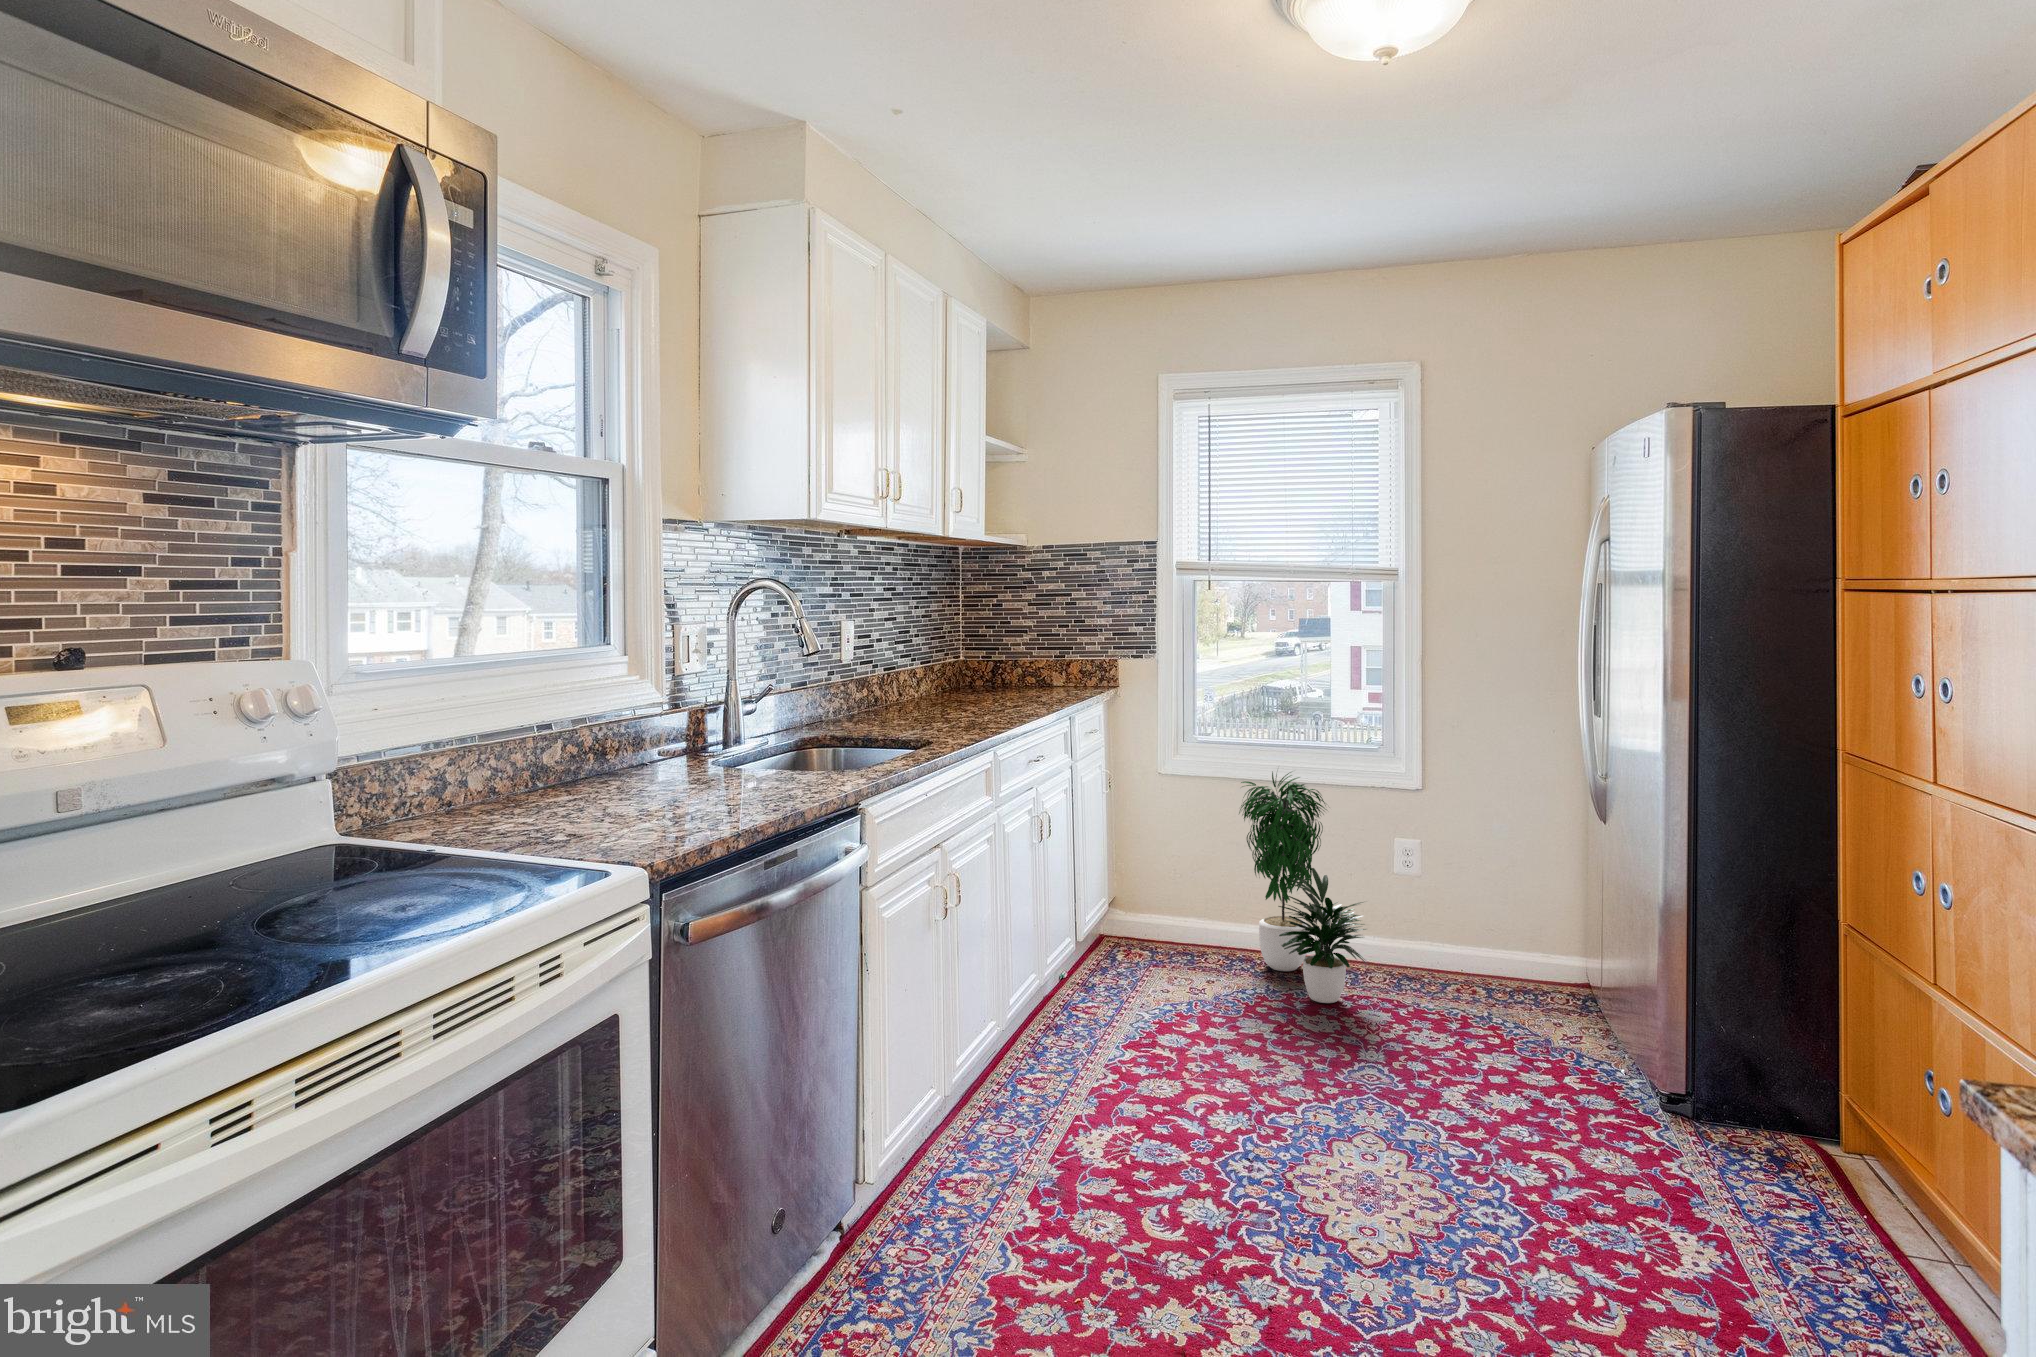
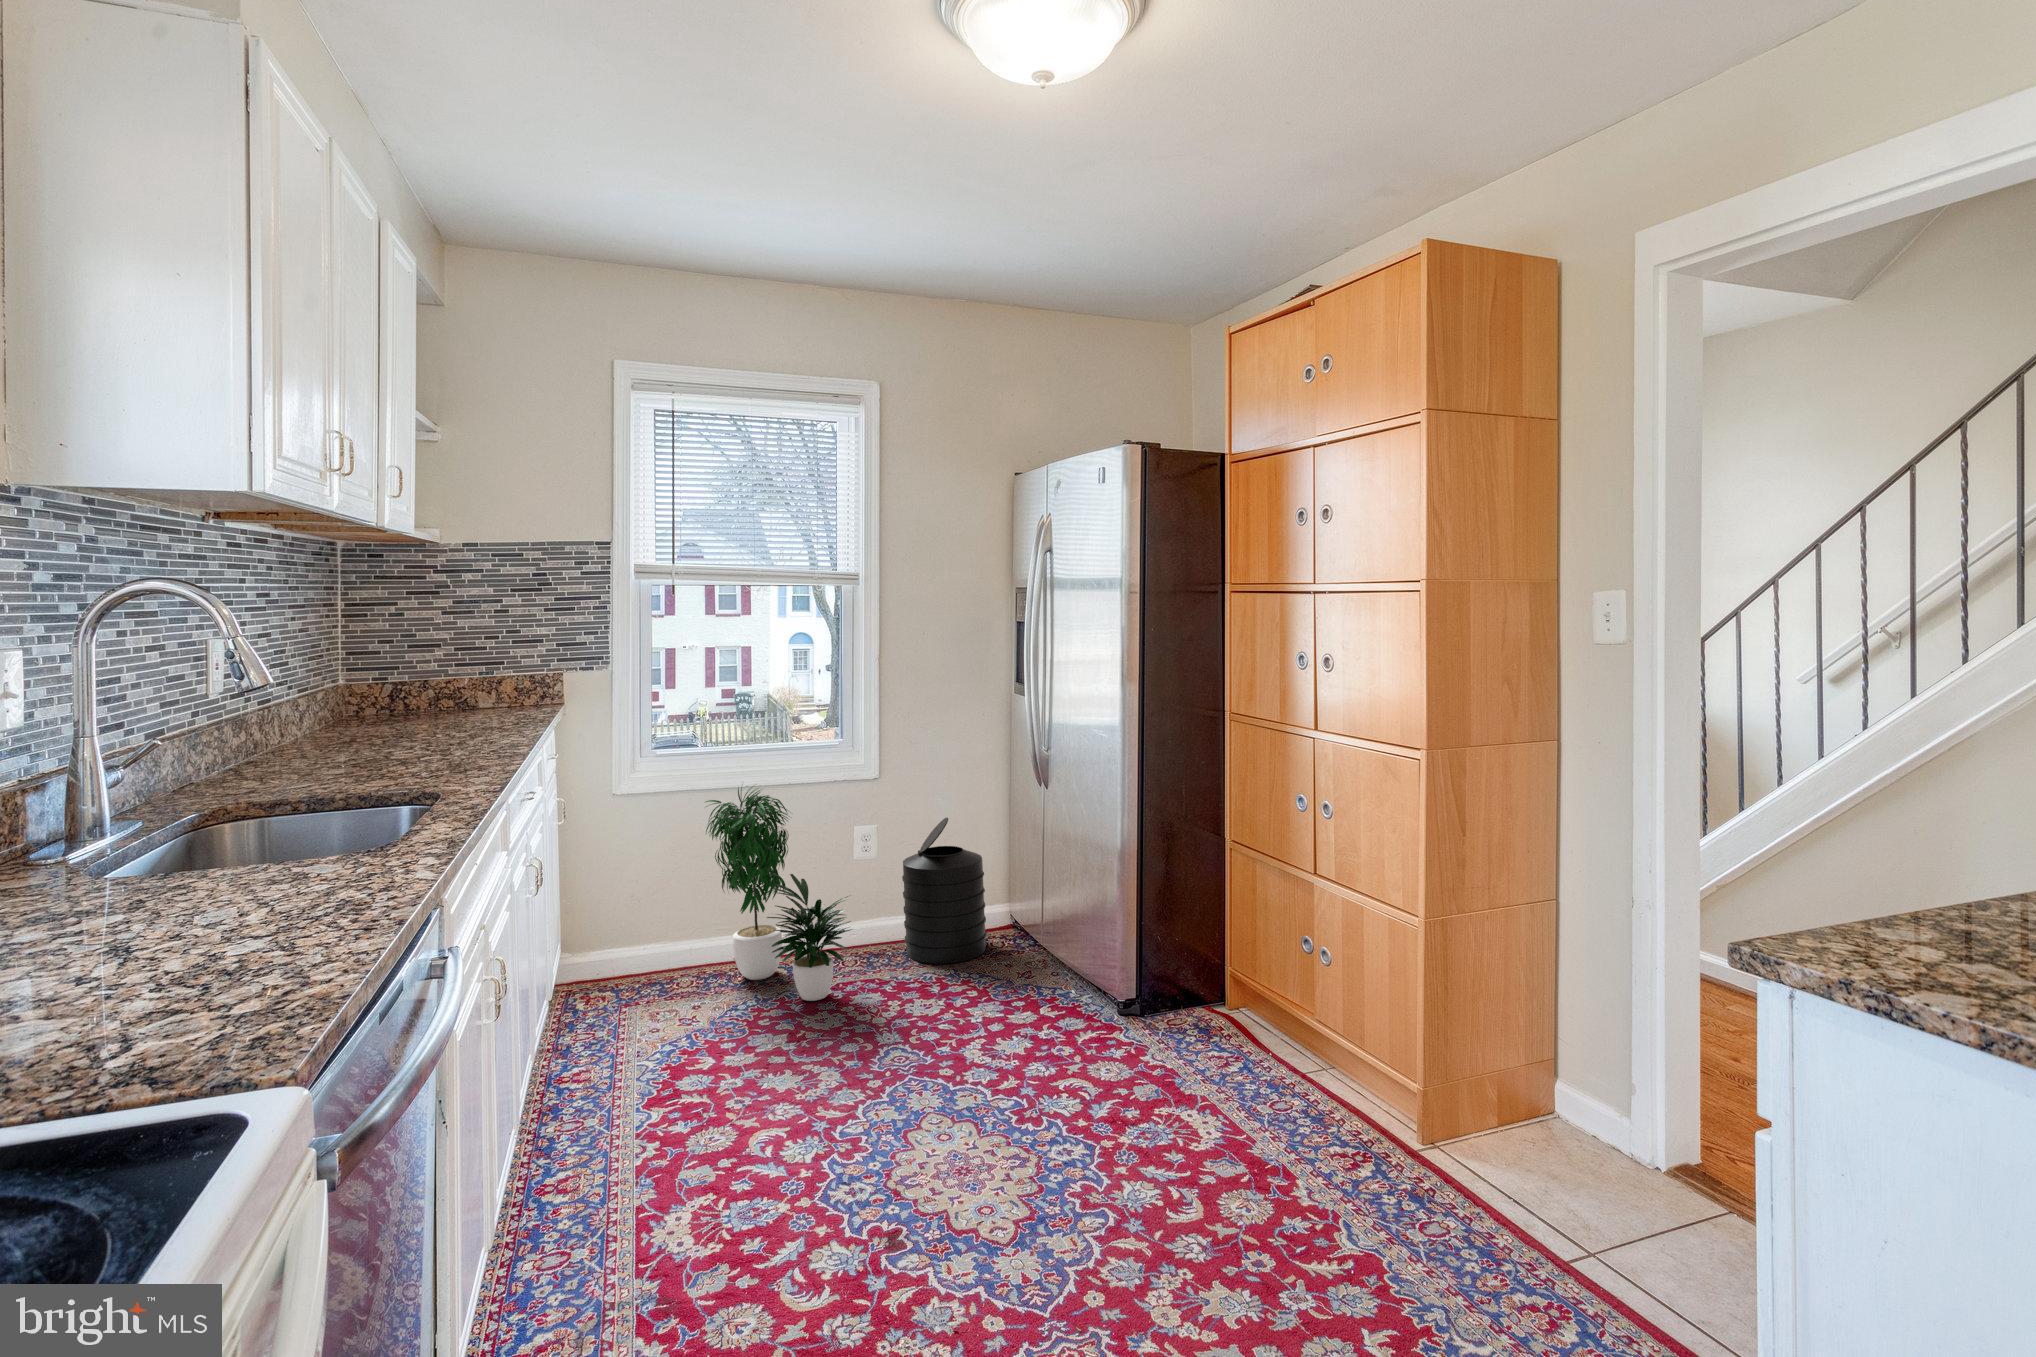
trash can: none [1448,838,1553,1007] -> present [902,818,987,964]

